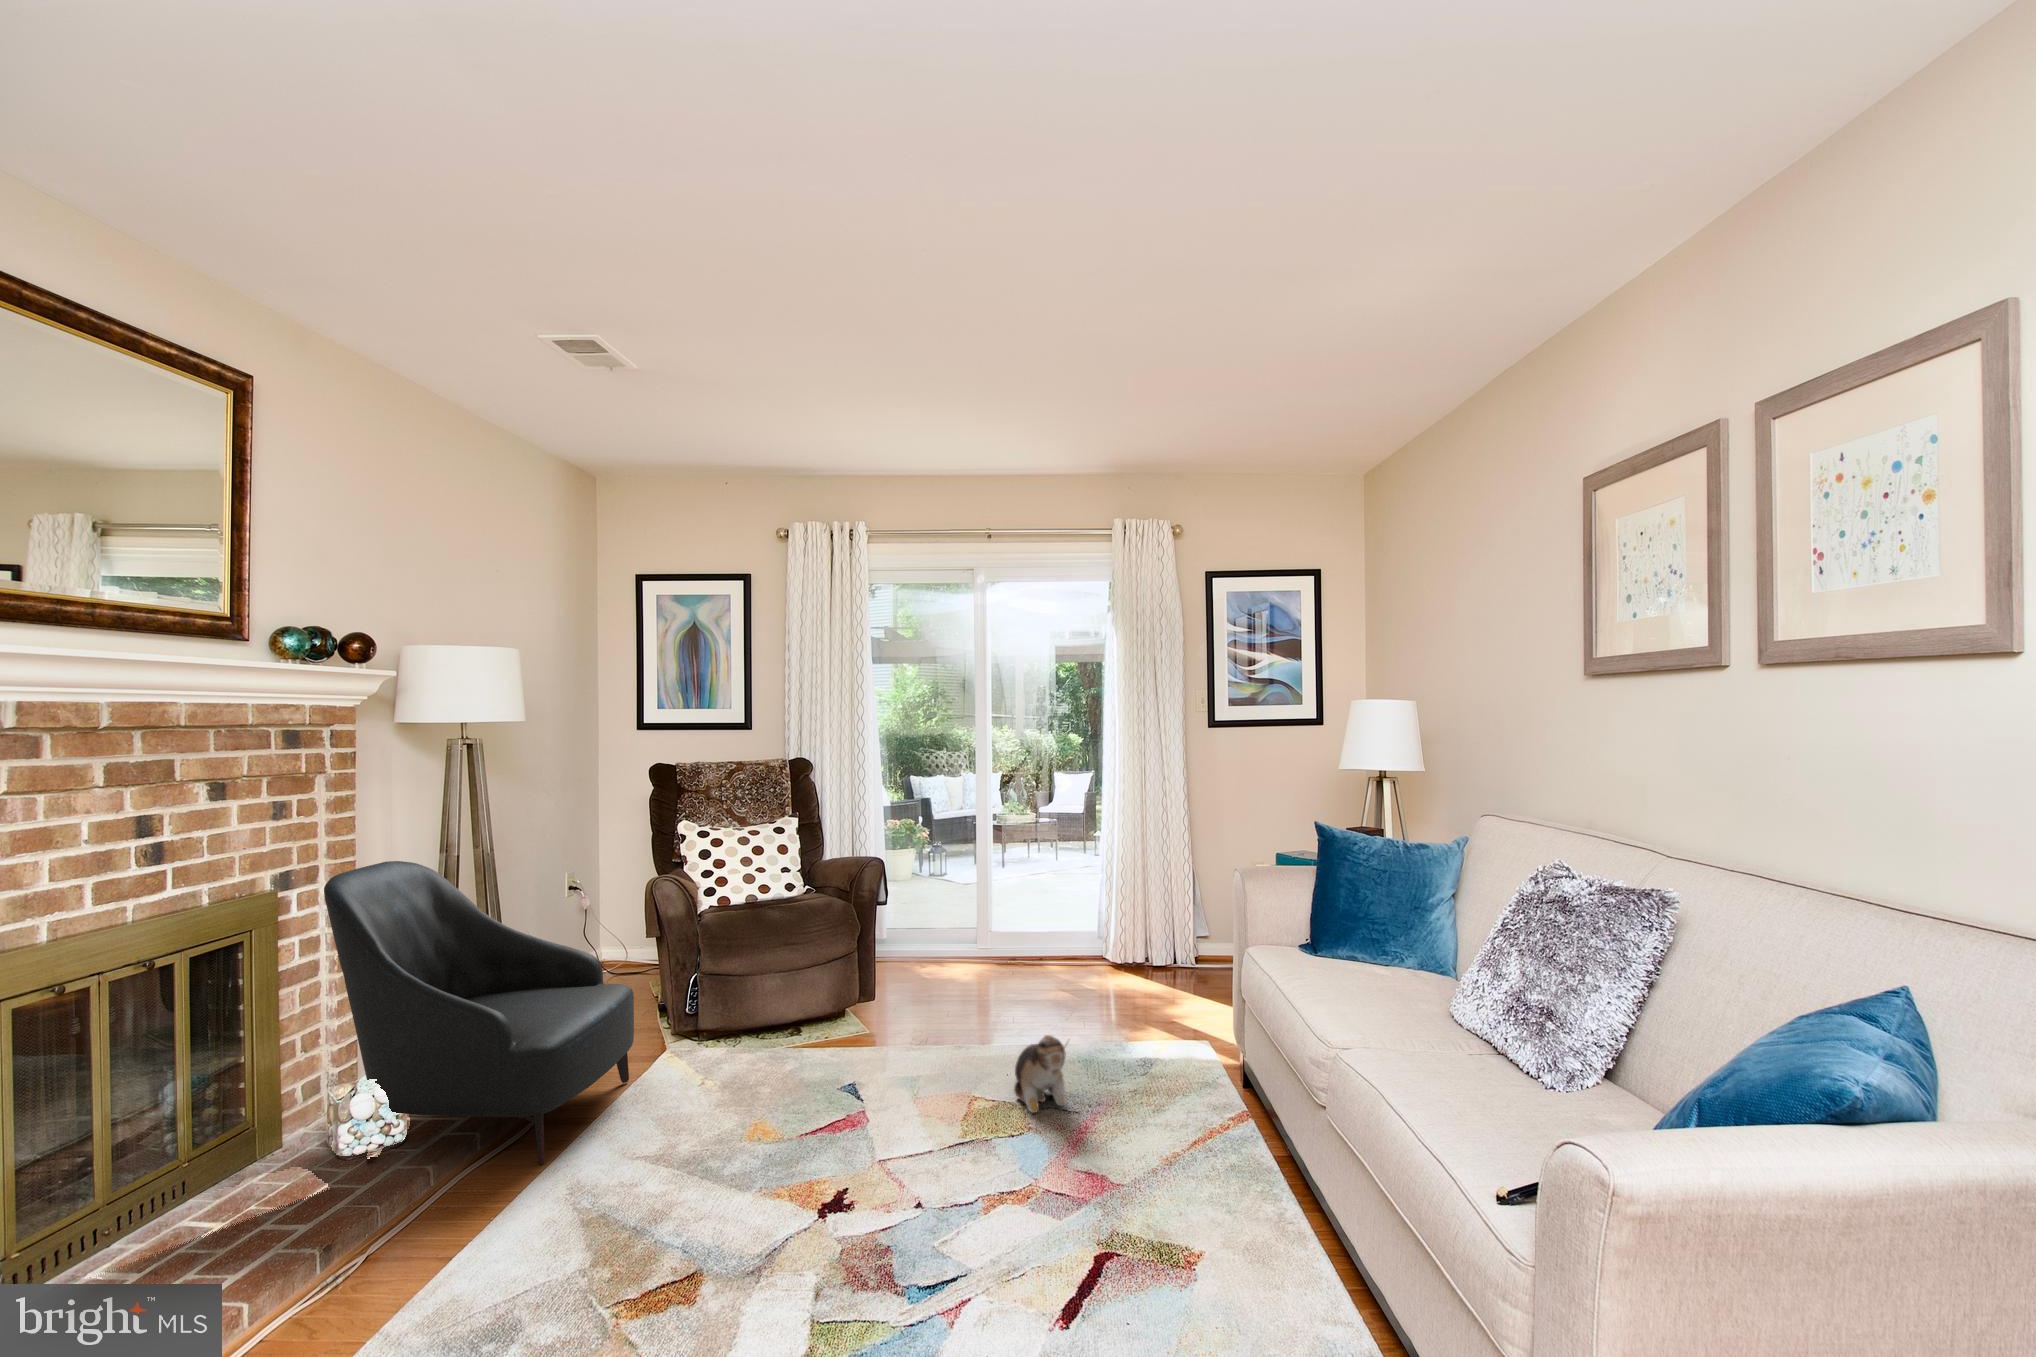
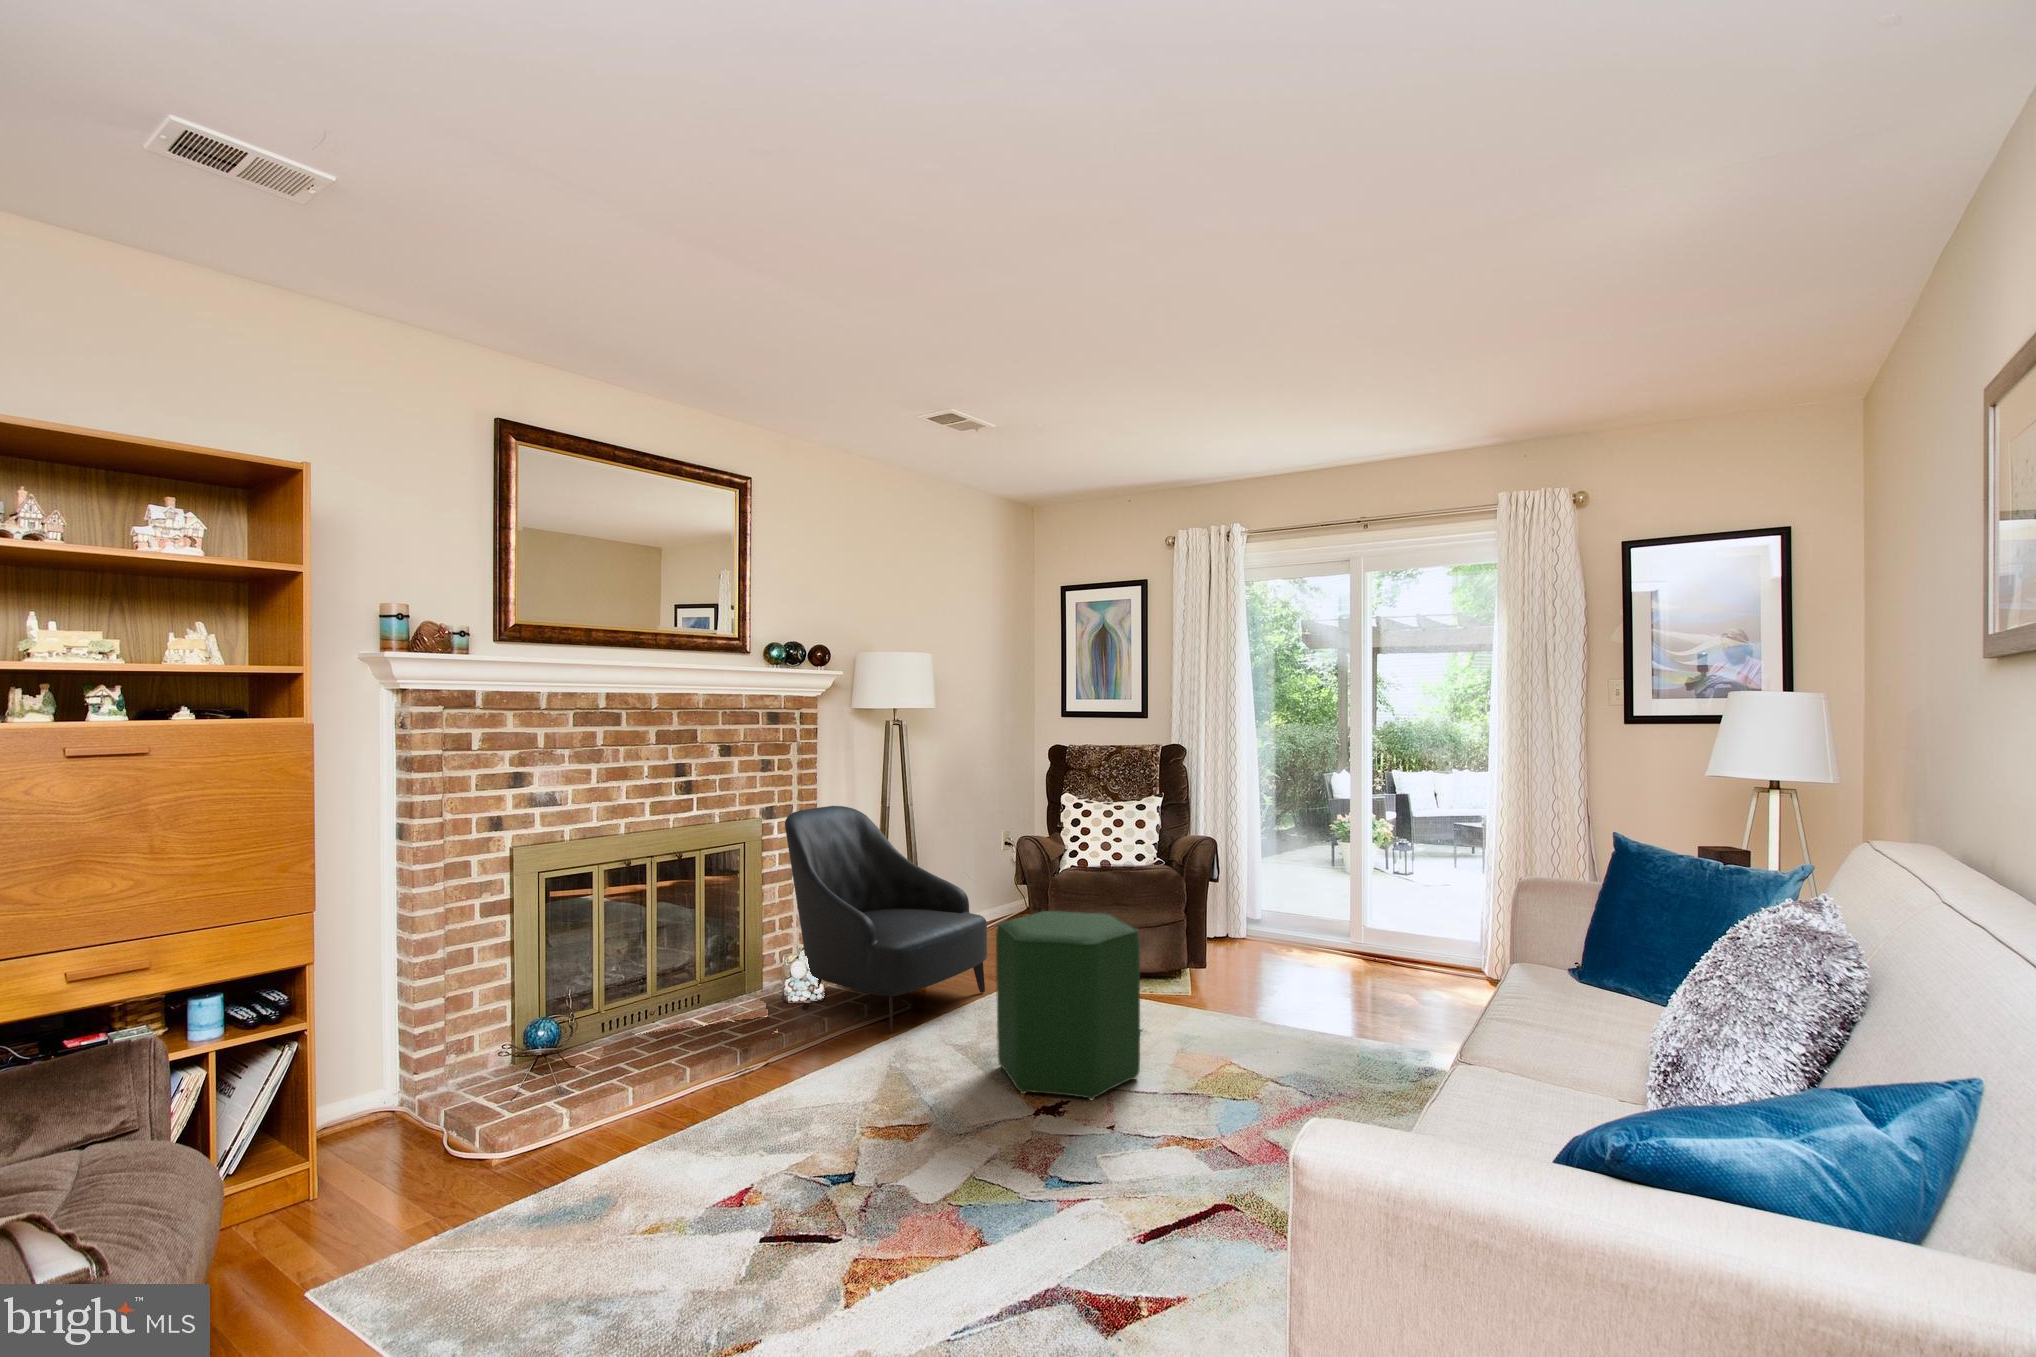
ottoman: none [727,959,901,1196] -> present [996,911,1140,1100]
plush toy: present [1014,1035,1066,1113] -> none [1267,1012,1314,1086]

